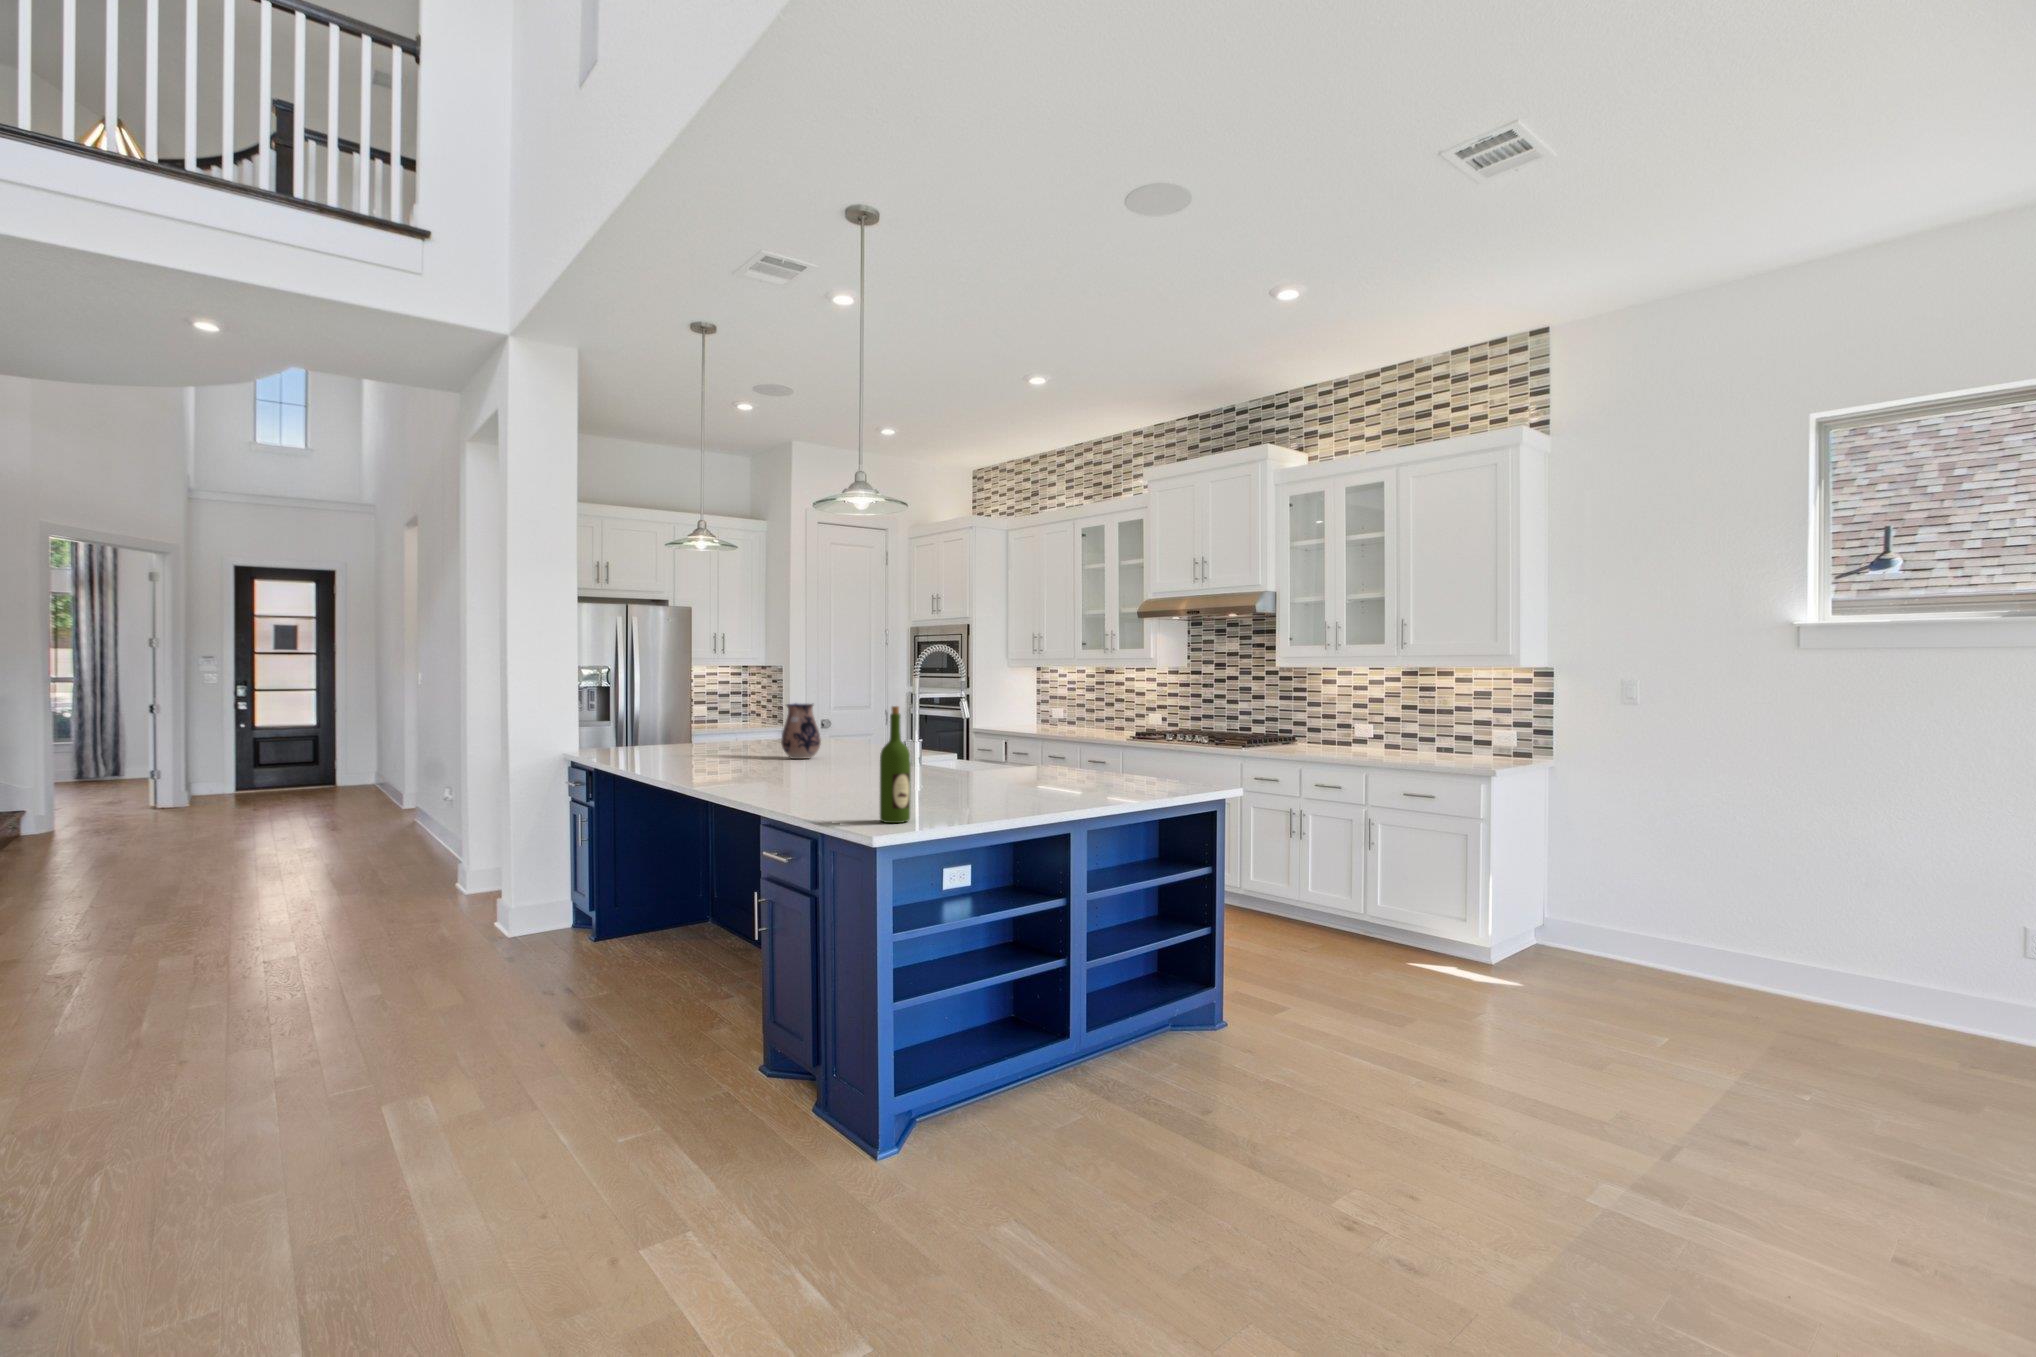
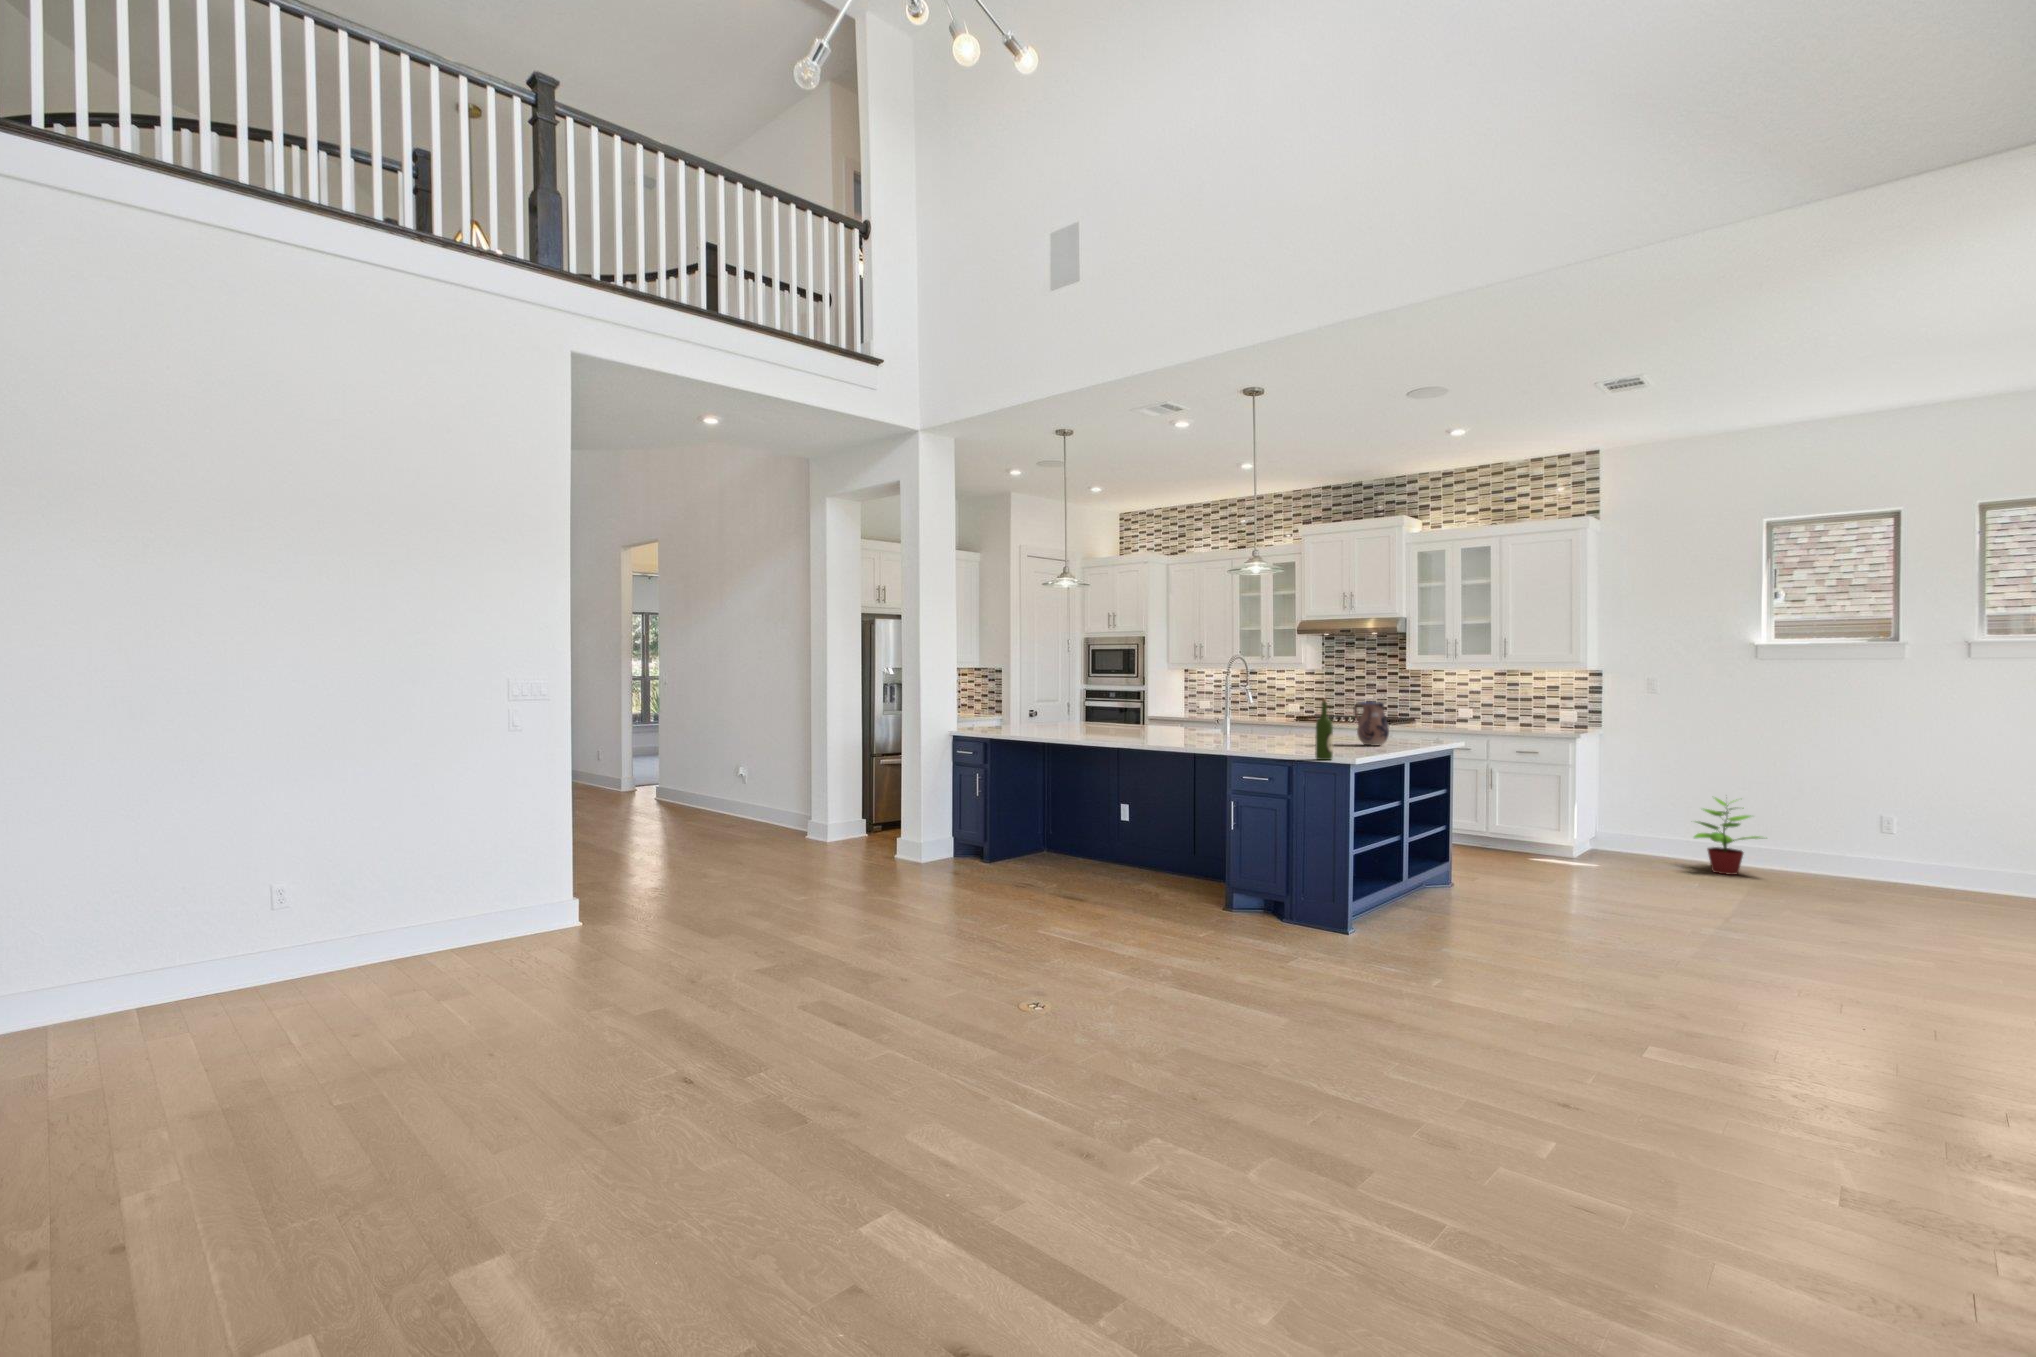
ceramic pitcher: present [781,703,821,759] -> present [1354,702,1389,746]
potted plant: none [1679,869,1805,1006] -> present [1694,798,1760,875]

